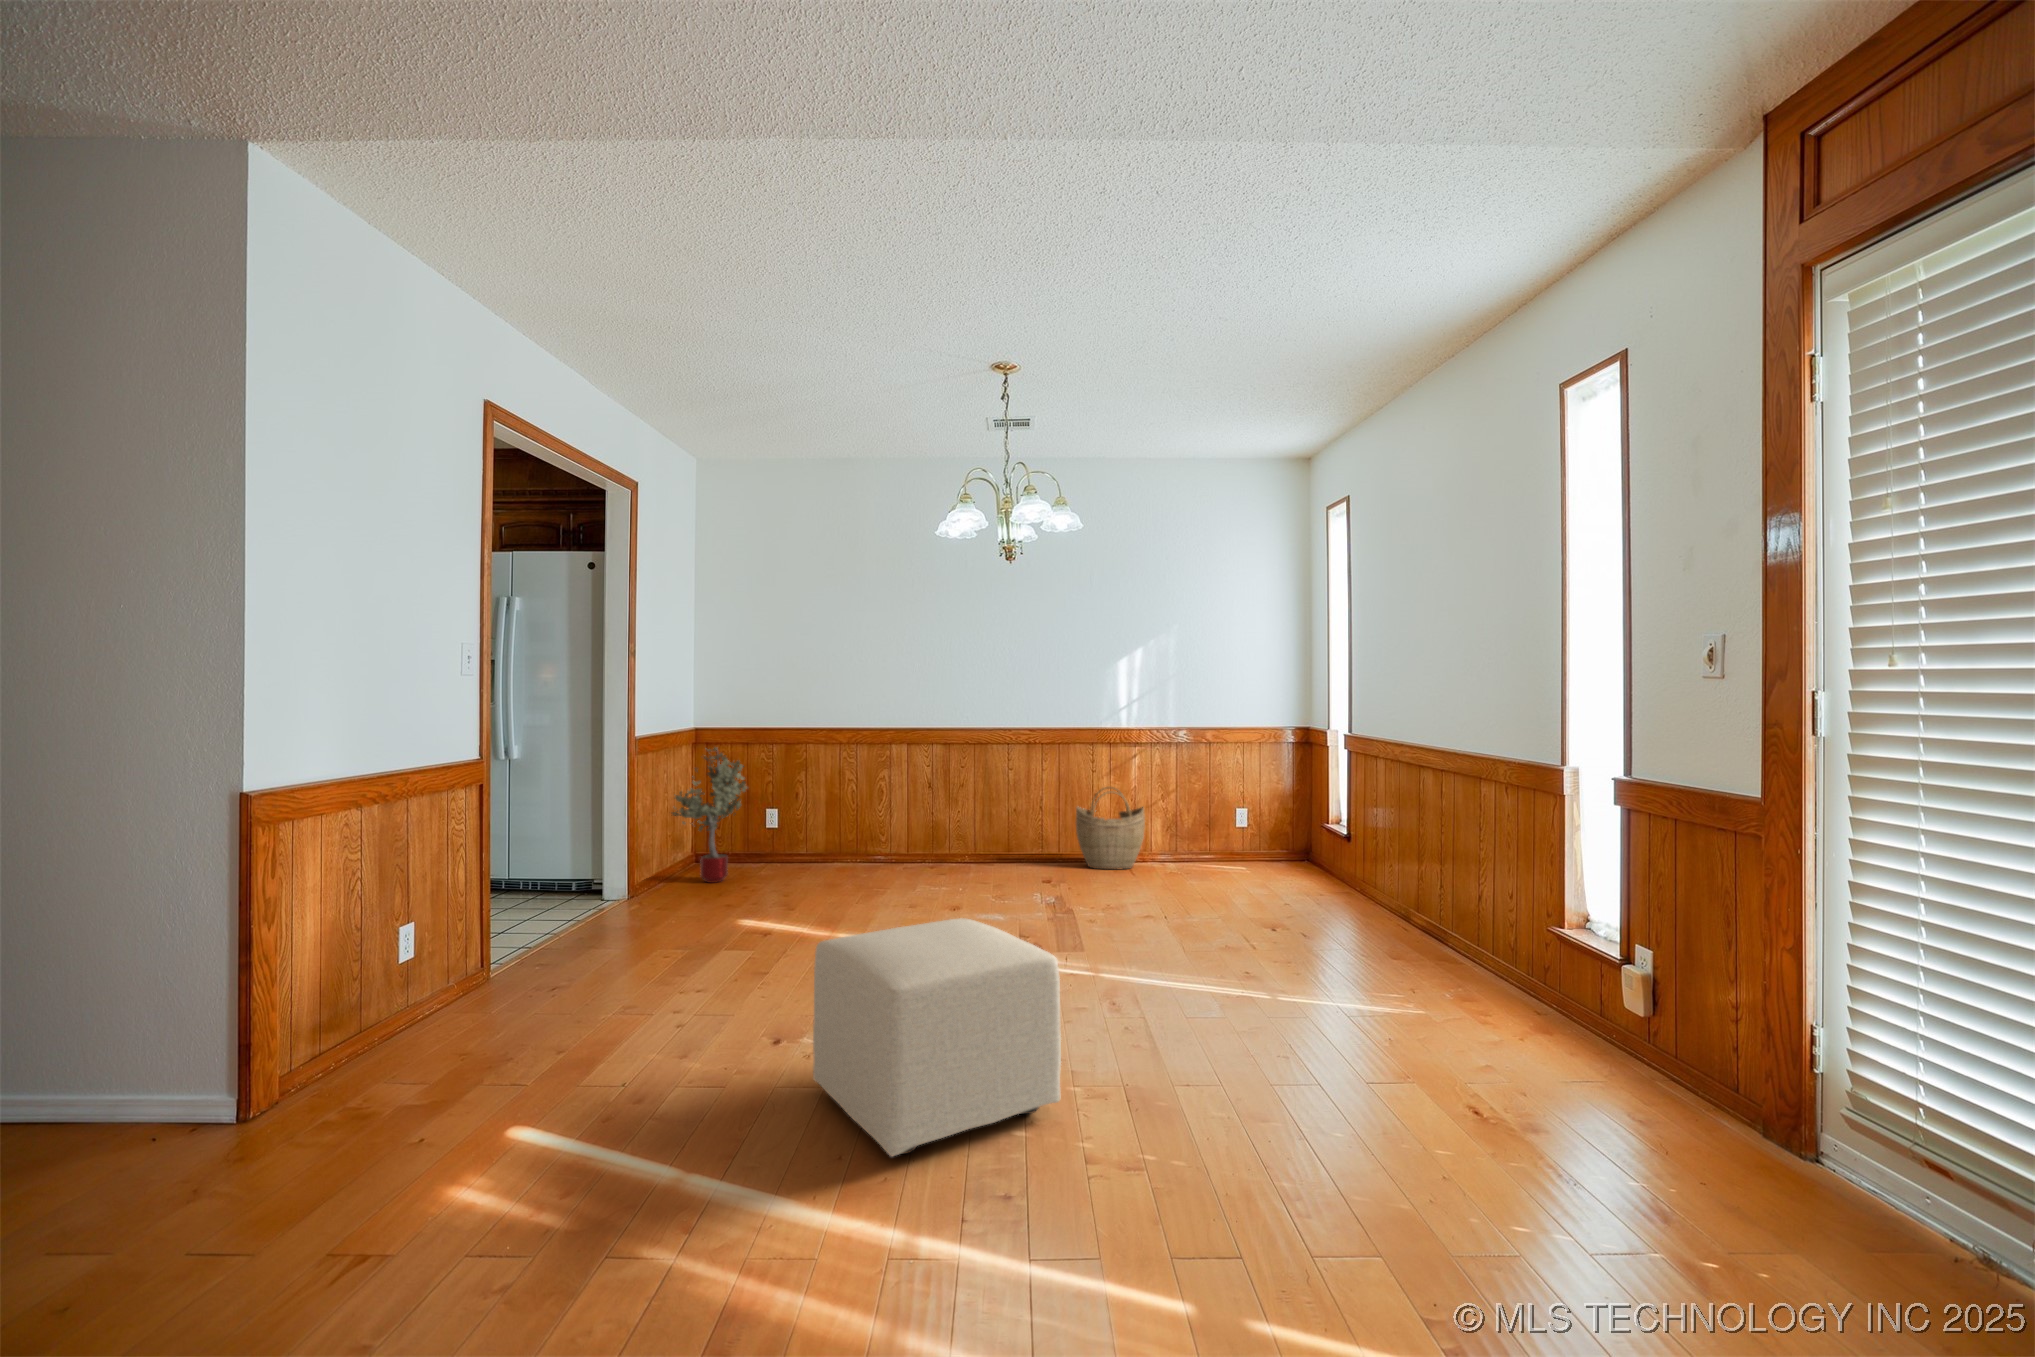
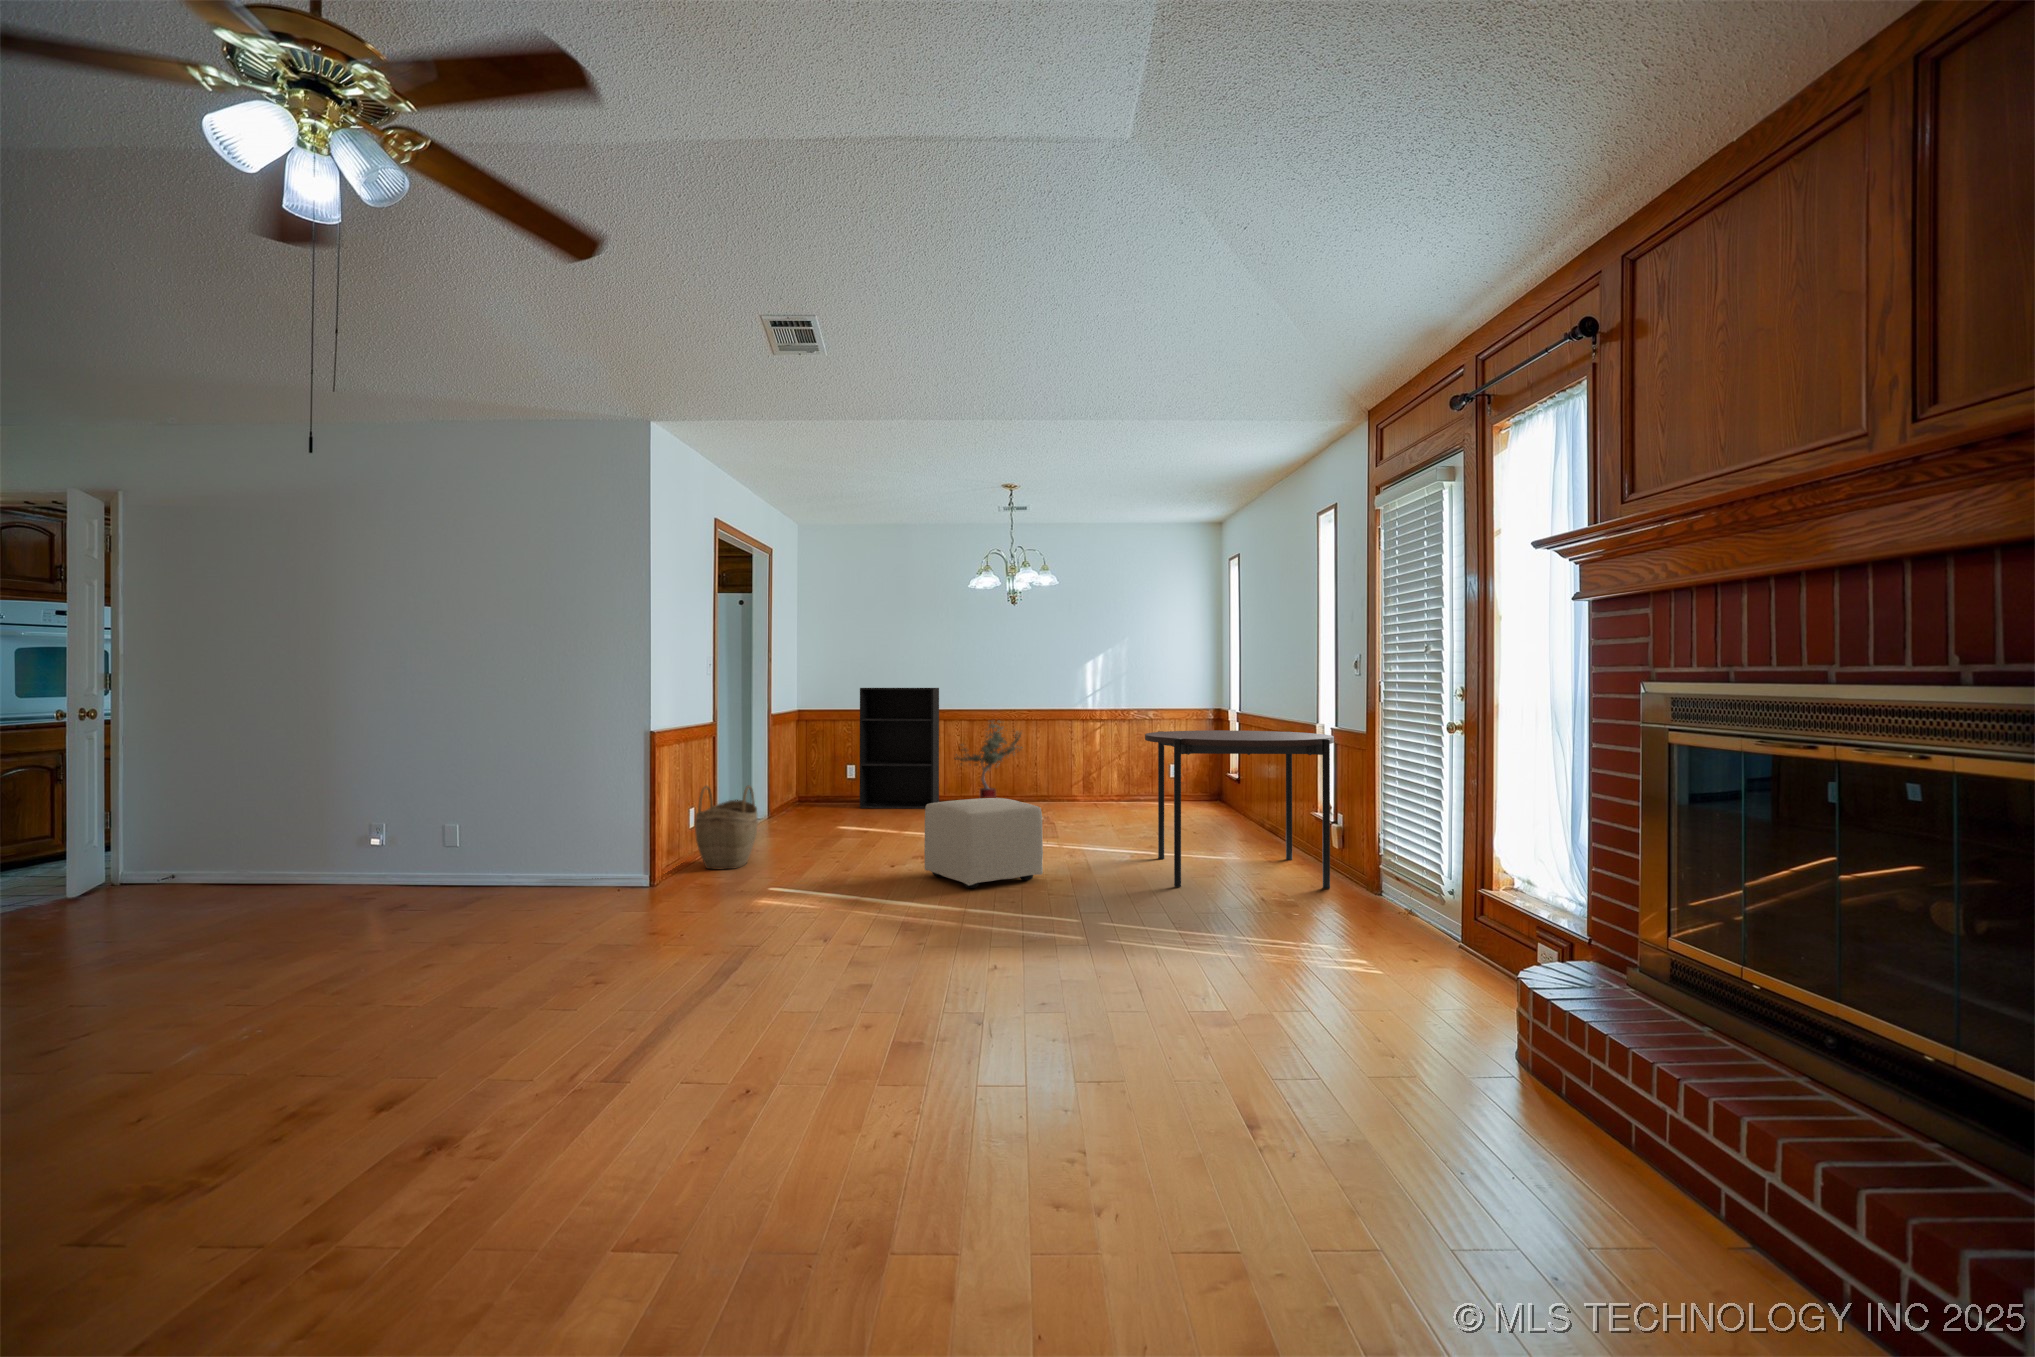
bookshelf: none [781,696,902,876] -> present [860,688,939,809]
potted tree: present [672,747,747,883] -> present [954,720,1023,798]
dining table: none [1264,779,1717,1161] -> present [1145,730,1334,889]
woven basket: present [1076,787,1145,869] -> present [695,786,758,870]

